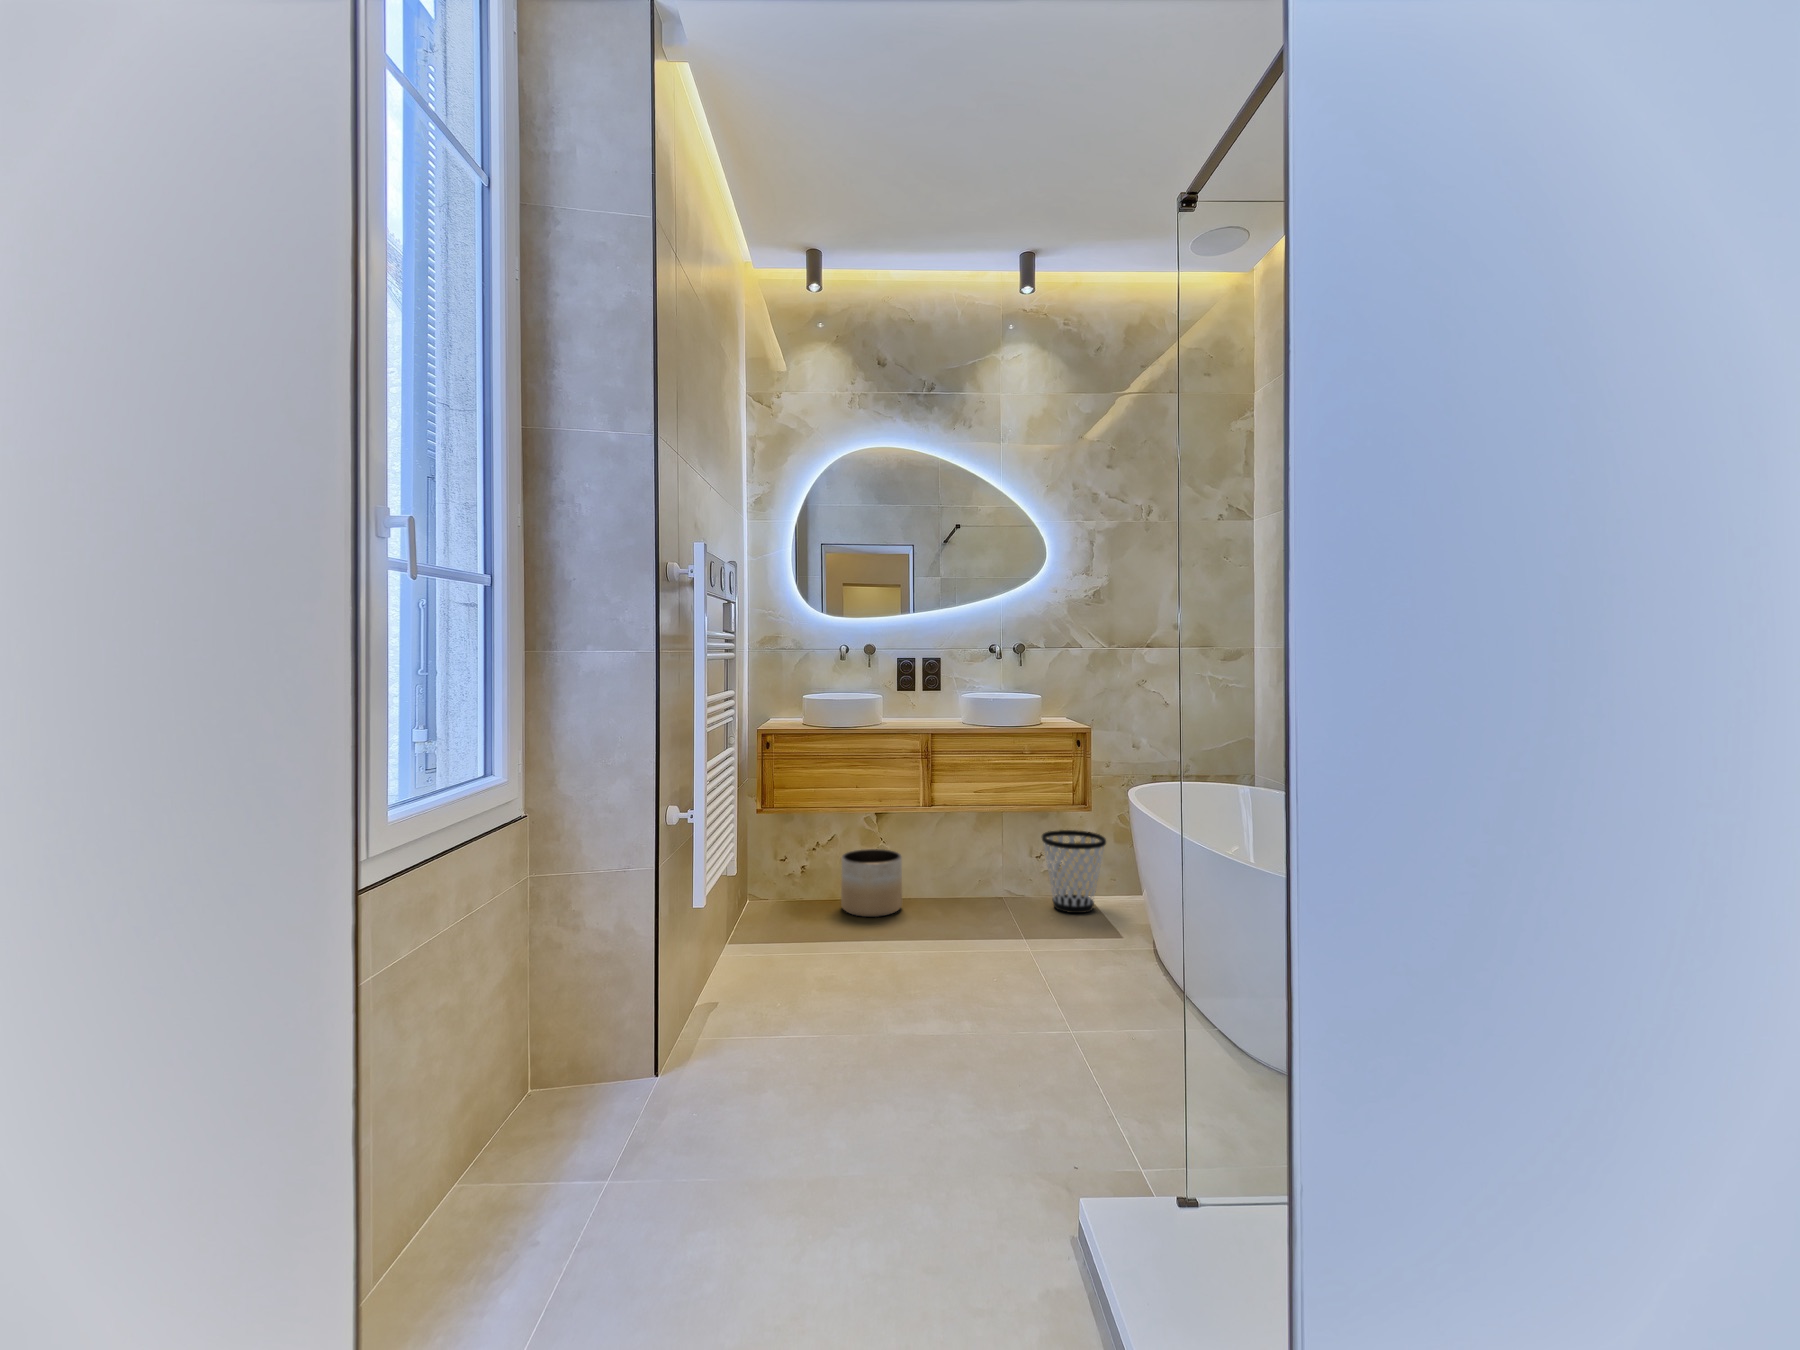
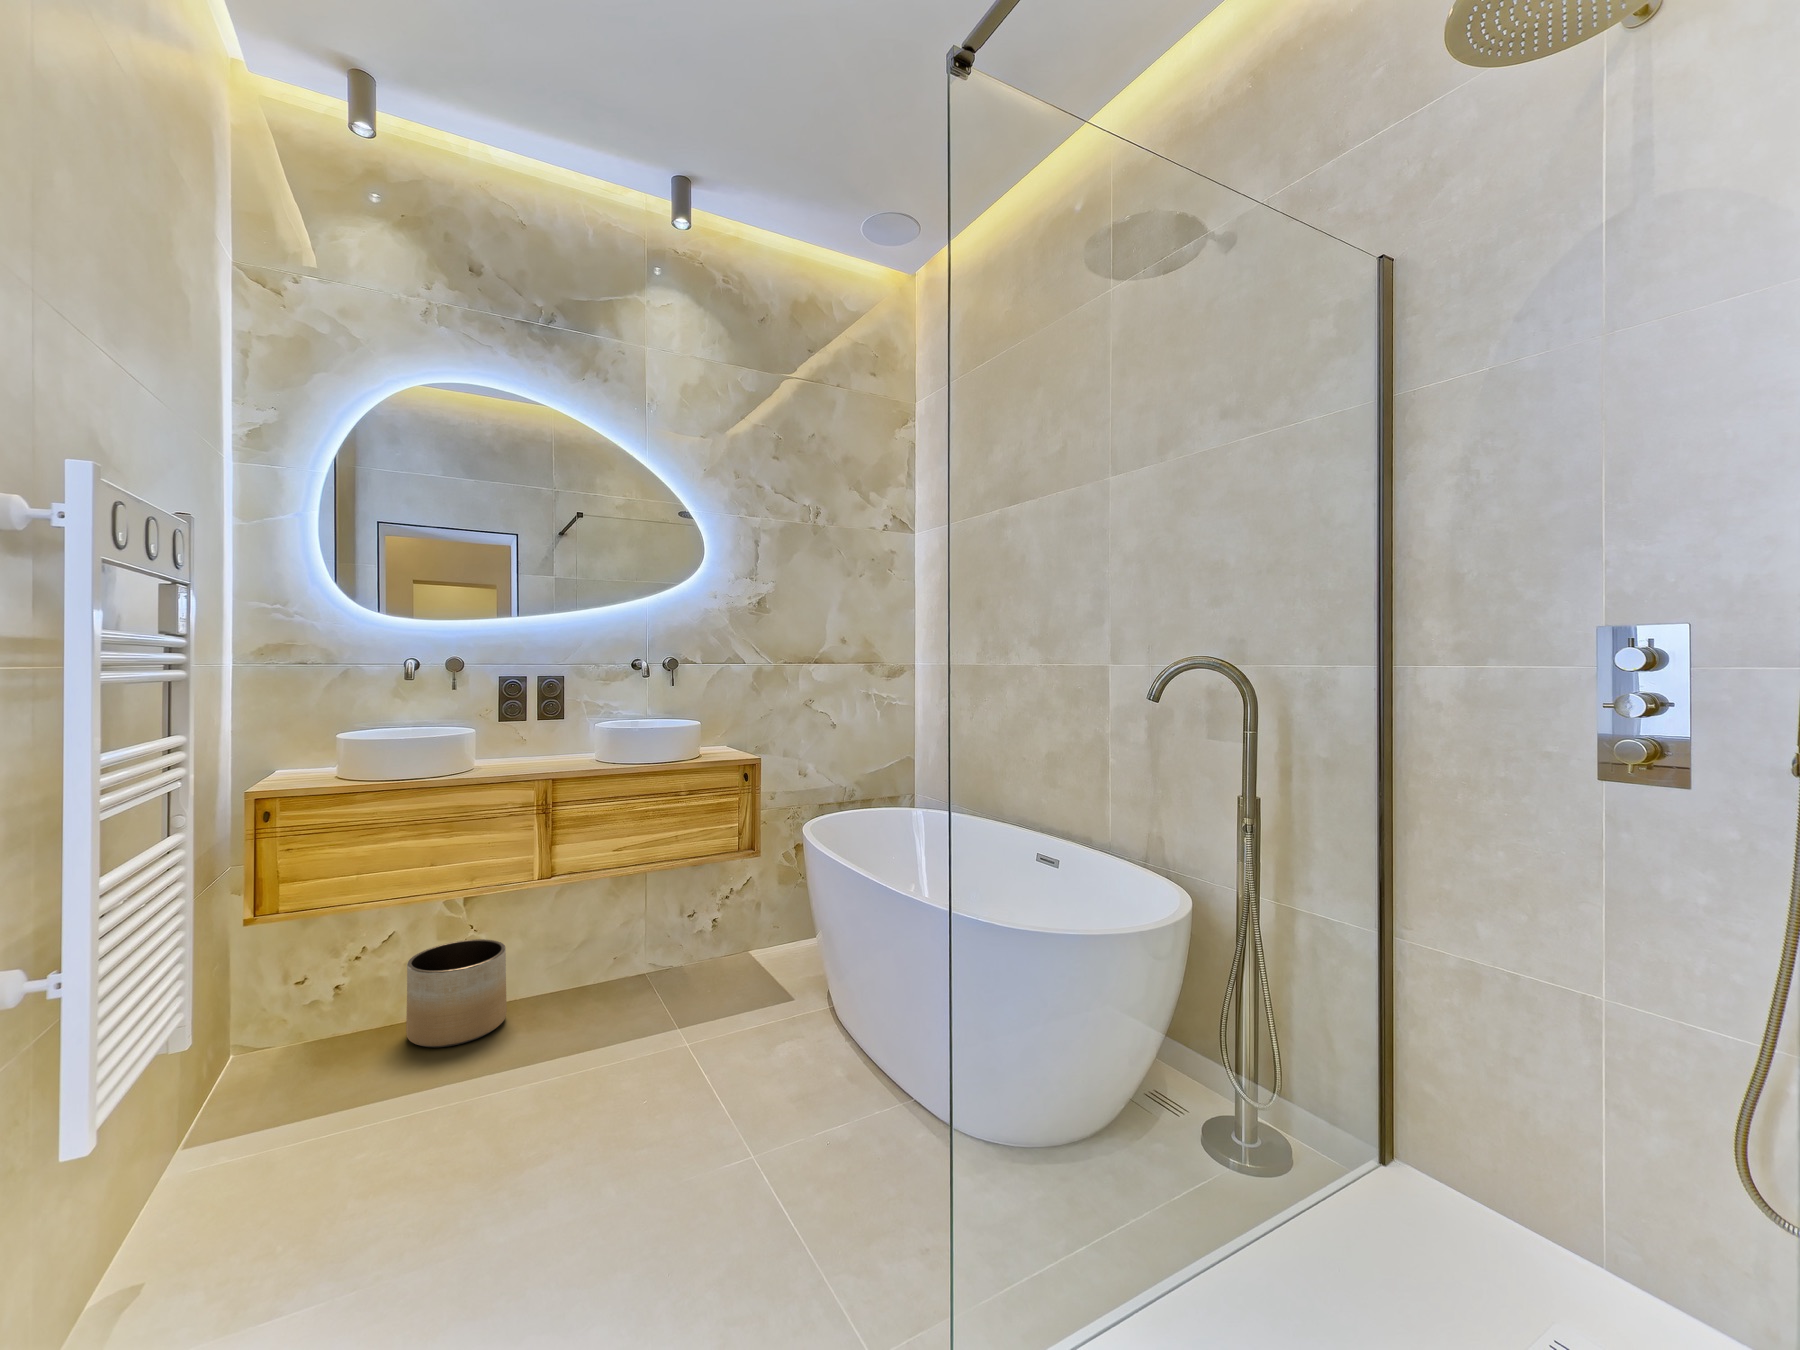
wastebasket: present [1042,830,1106,913] -> none [698,878,775,982]

